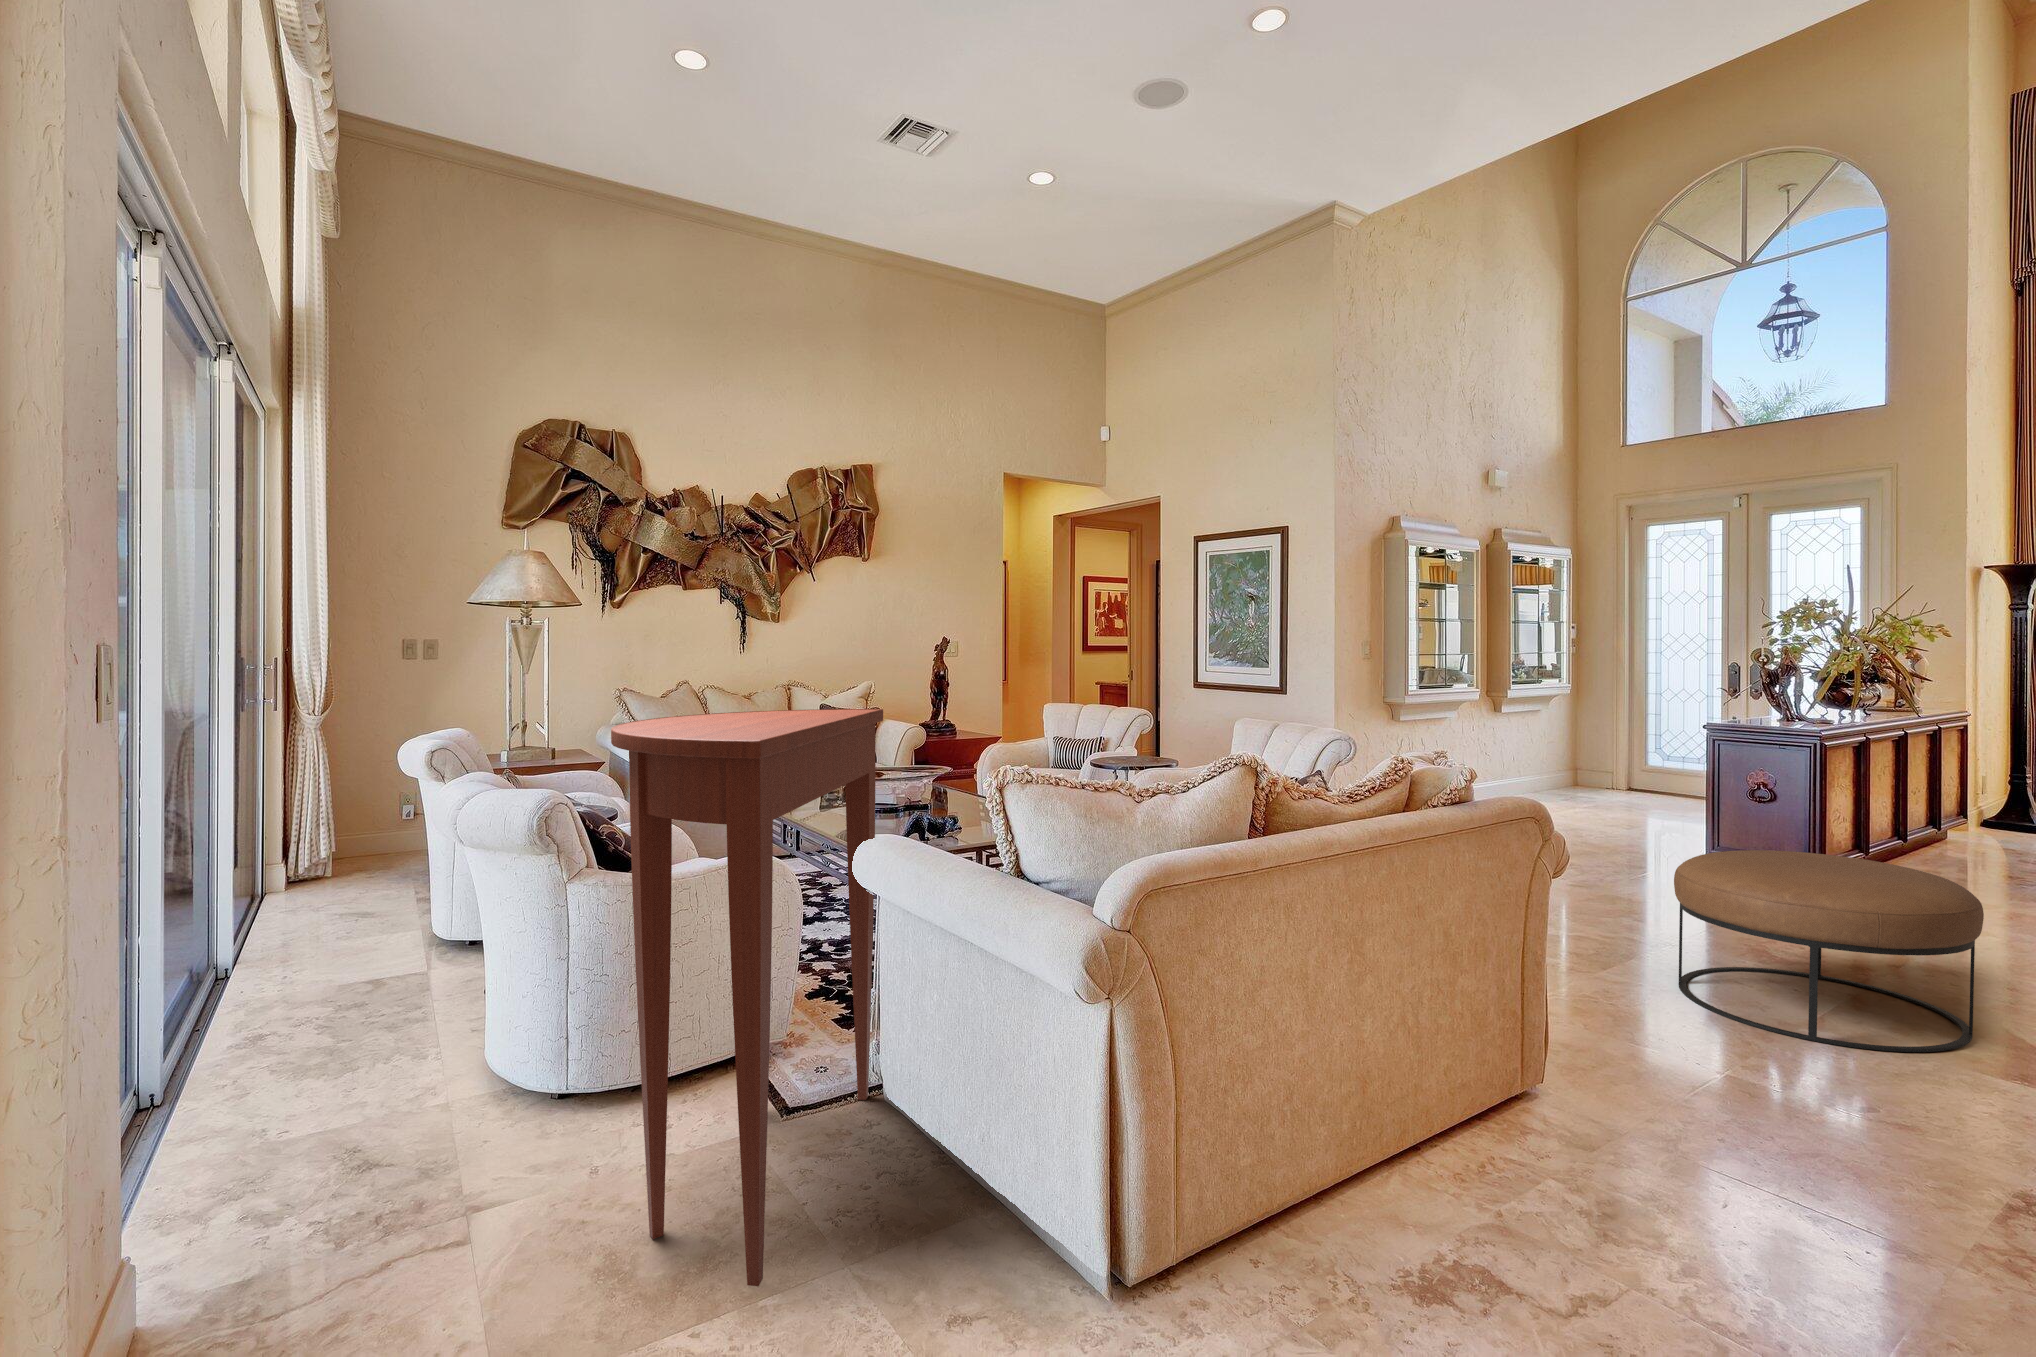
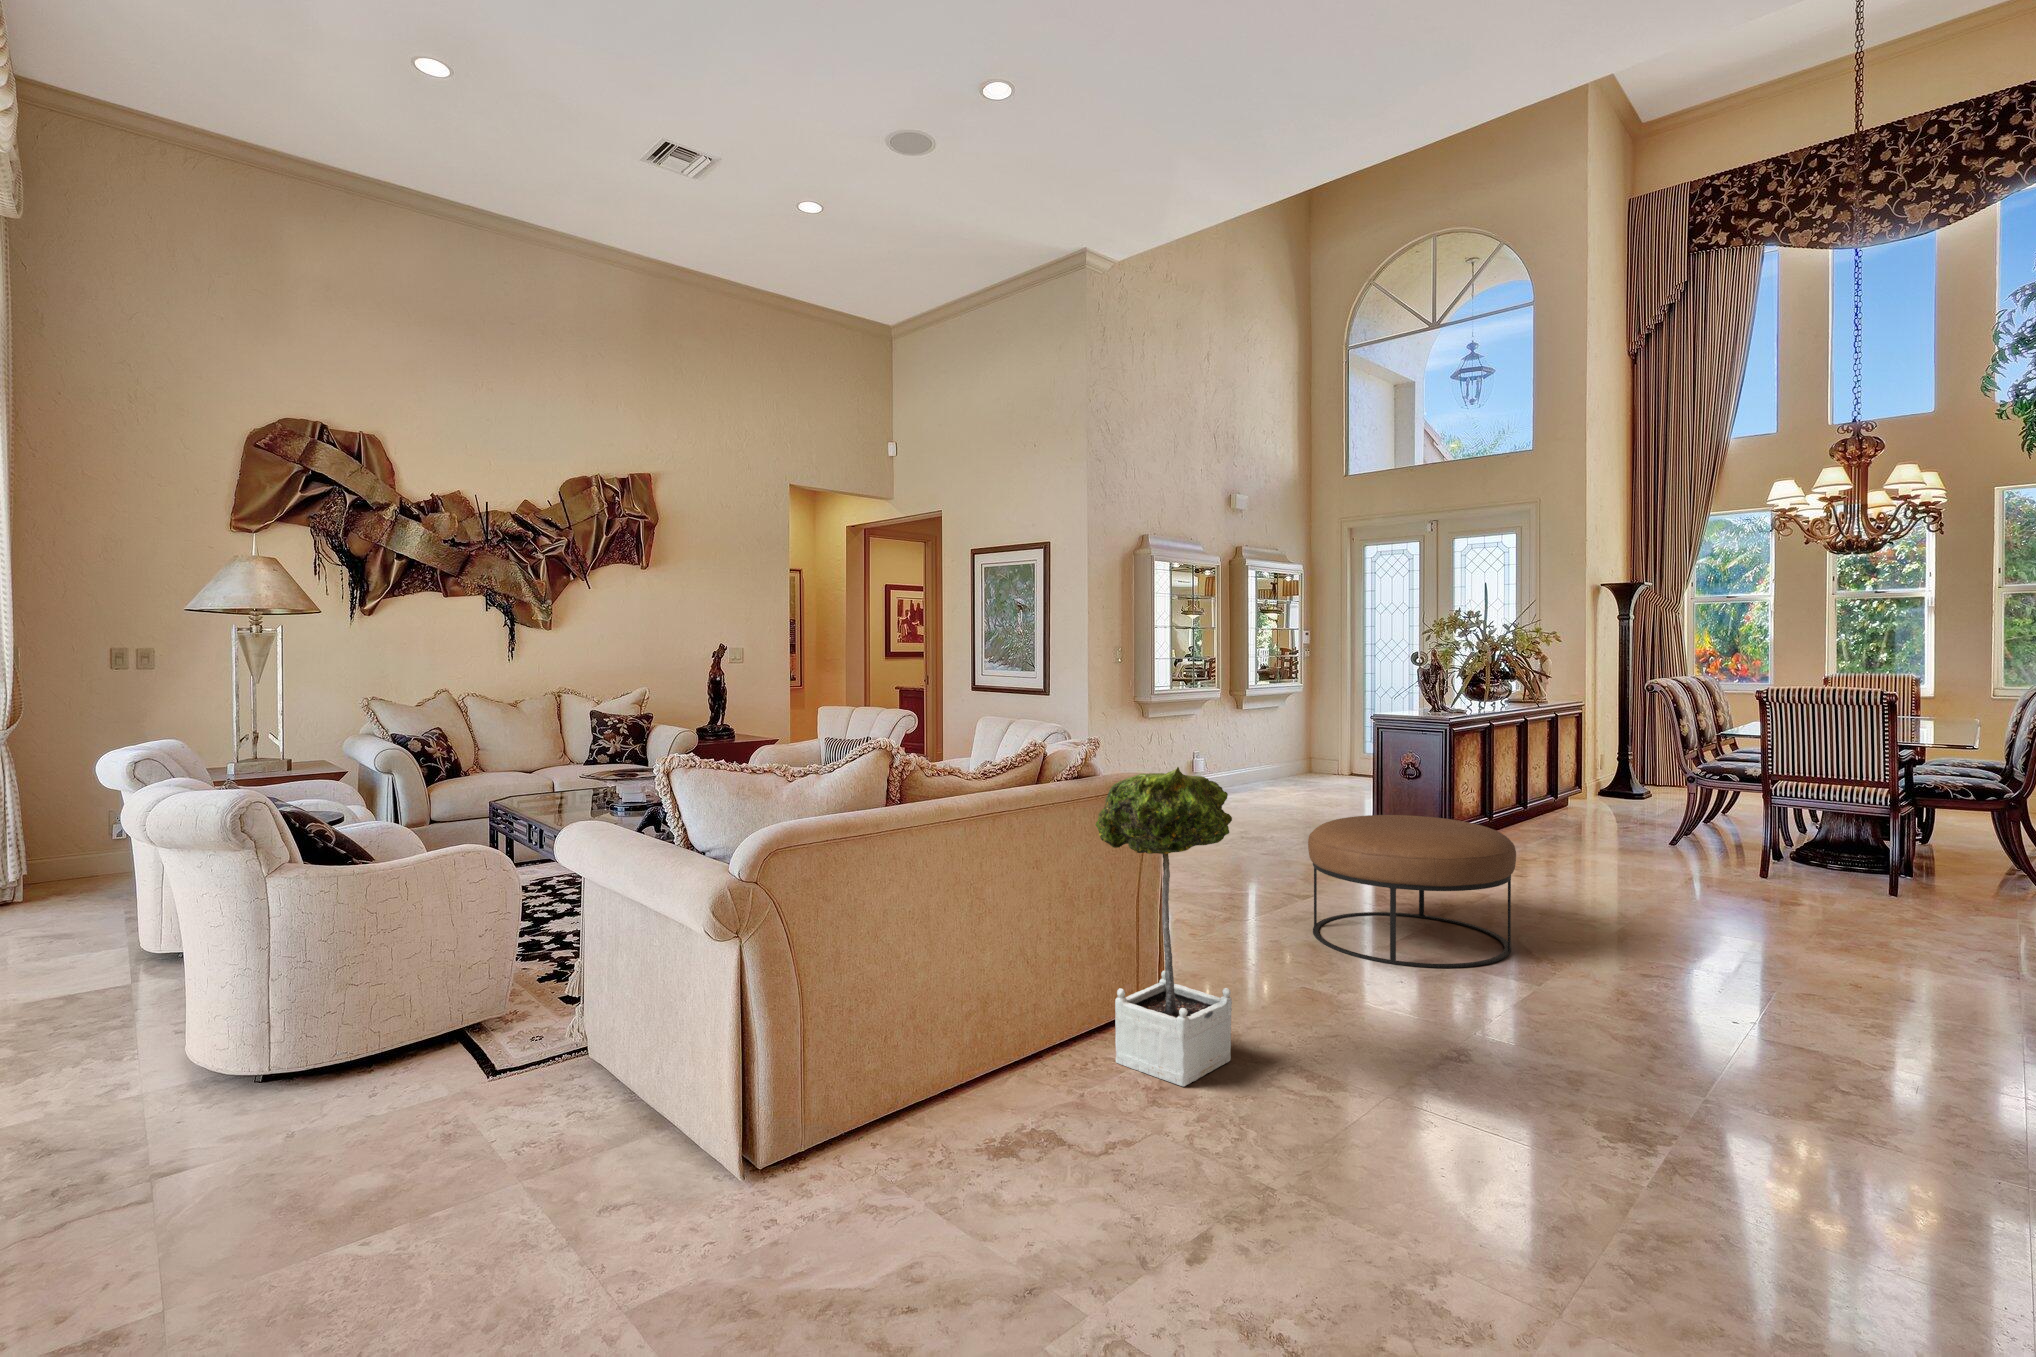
console table: present [611,709,883,1286] -> none [287,707,588,1218]
potted tree: none [1485,797,1671,1197] -> present [1095,767,1232,1087]

